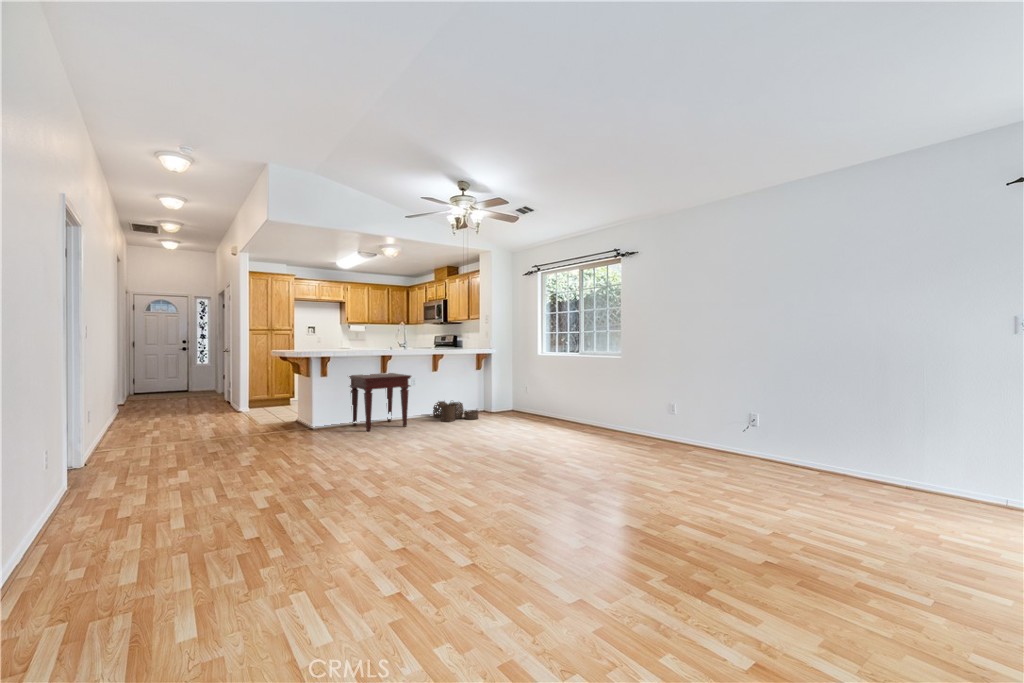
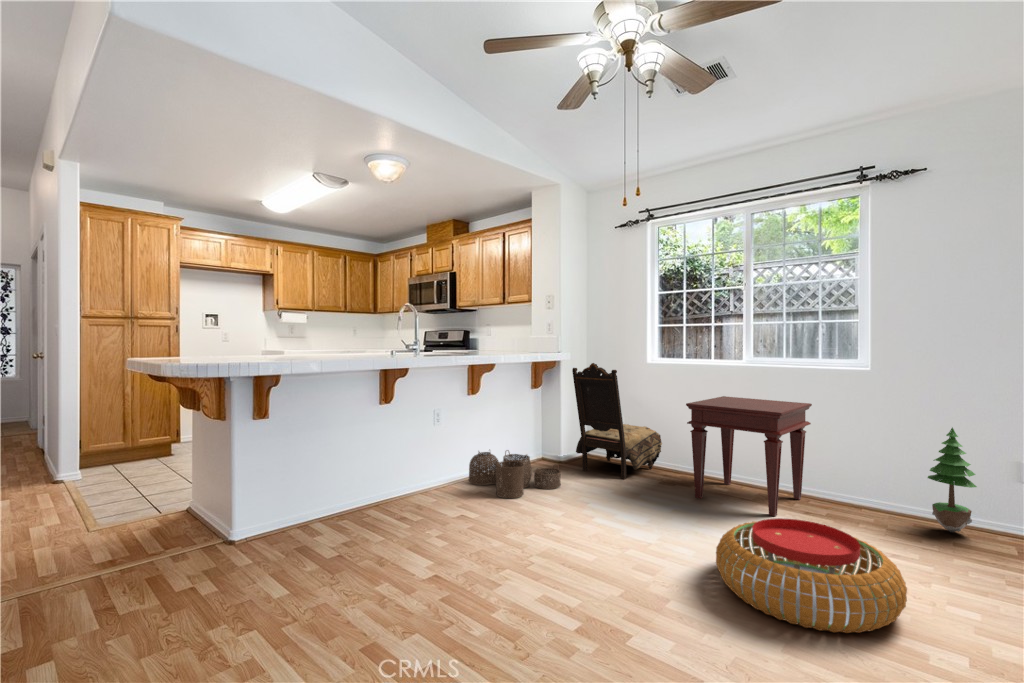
dining chair: none [492,354,545,418] -> present [572,363,662,479]
side table: present [349,373,411,431] -> present [686,396,812,516]
potted tree: none [632,385,652,437] -> present [928,428,977,532]
pouf: none [493,419,560,454] -> present [716,518,907,633]

